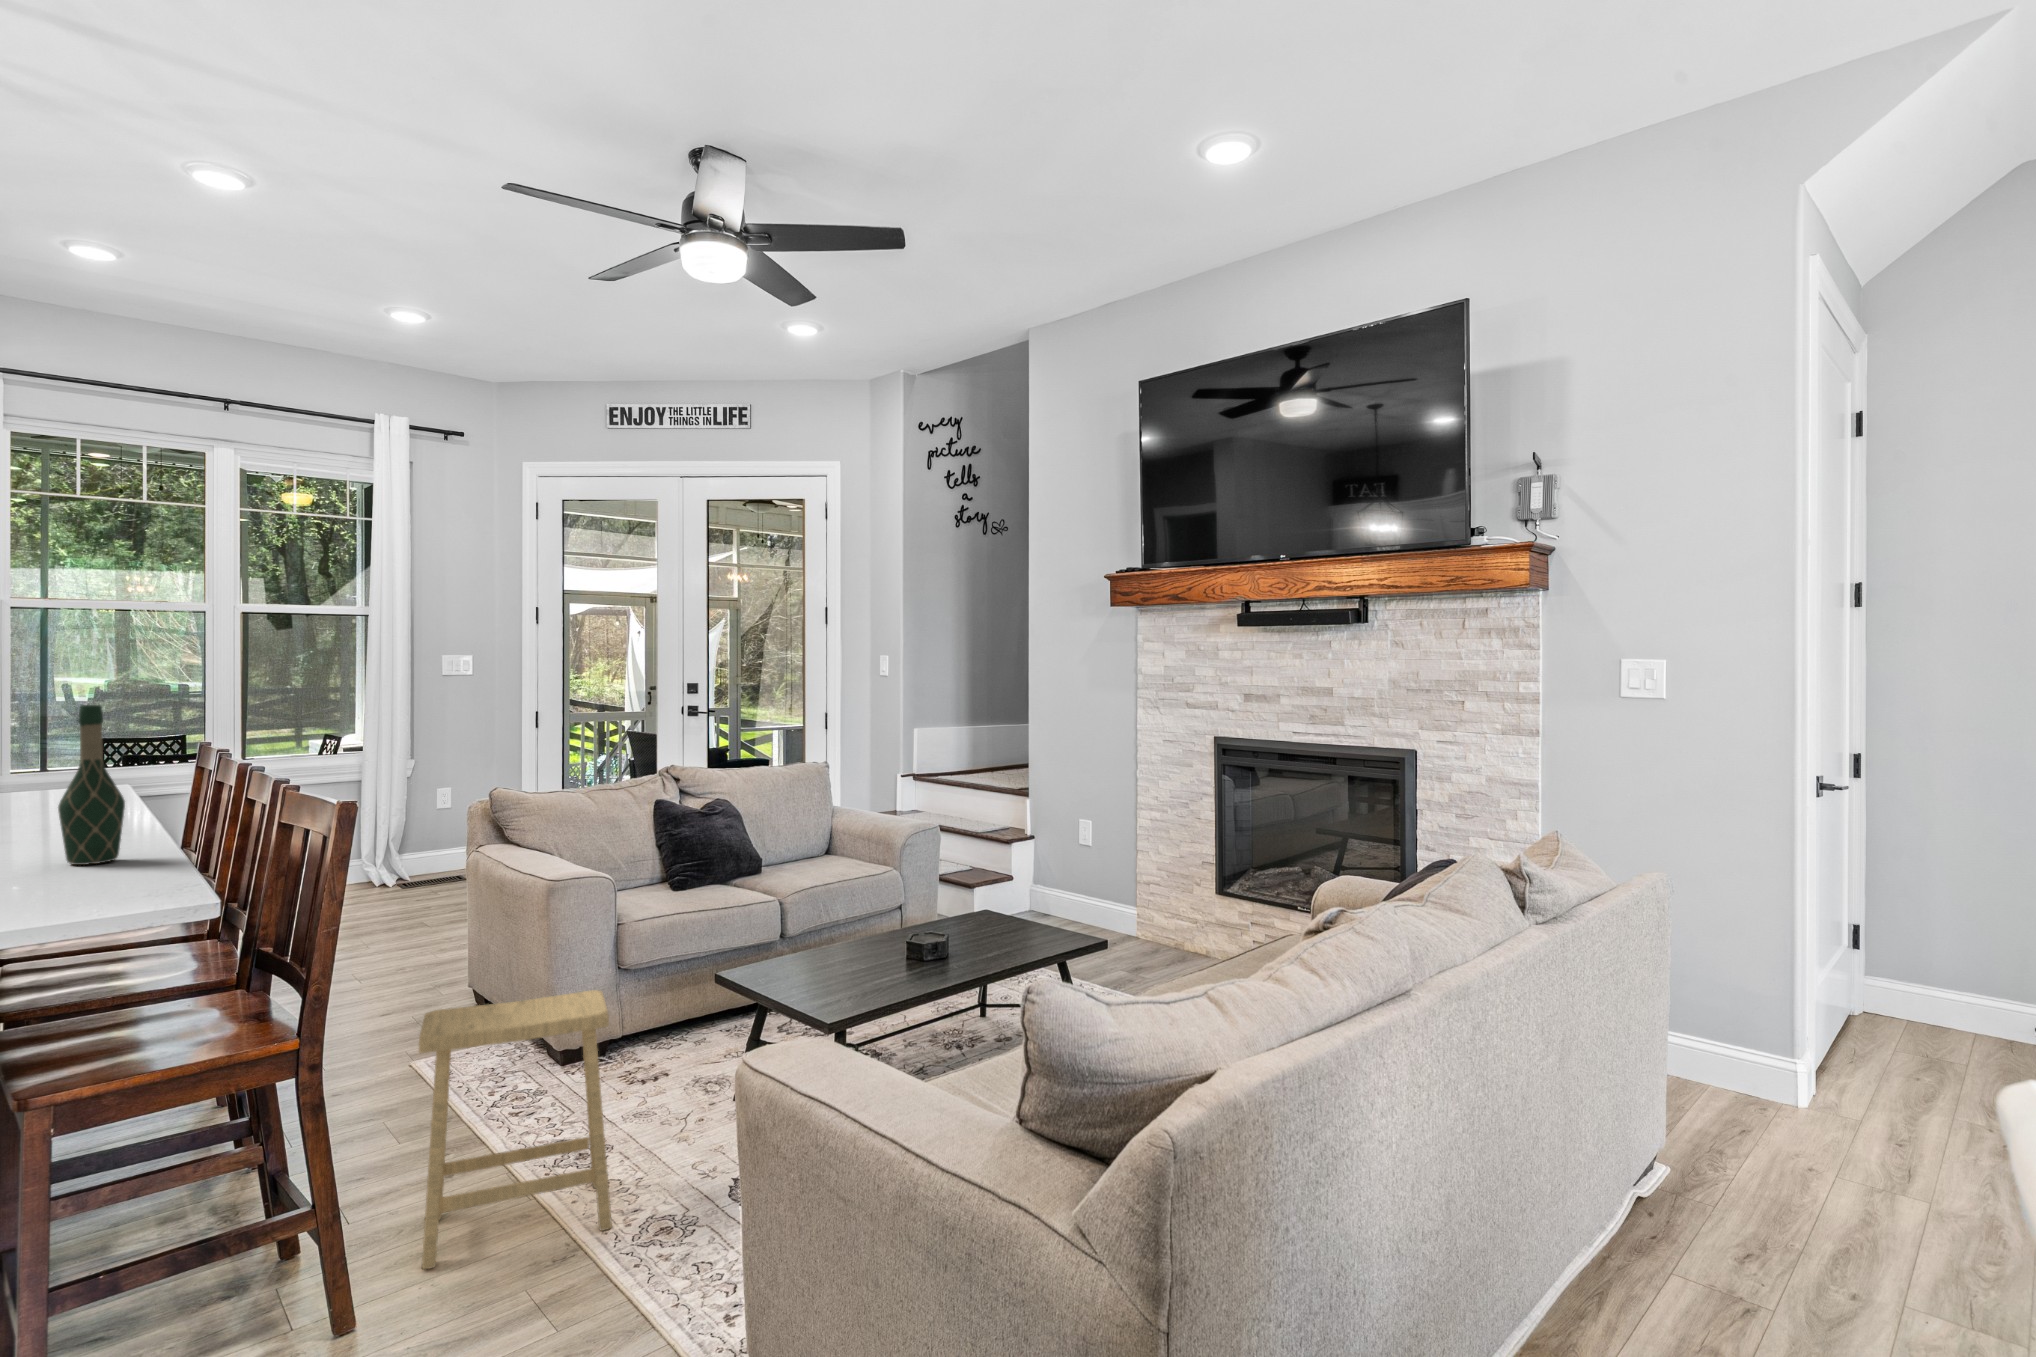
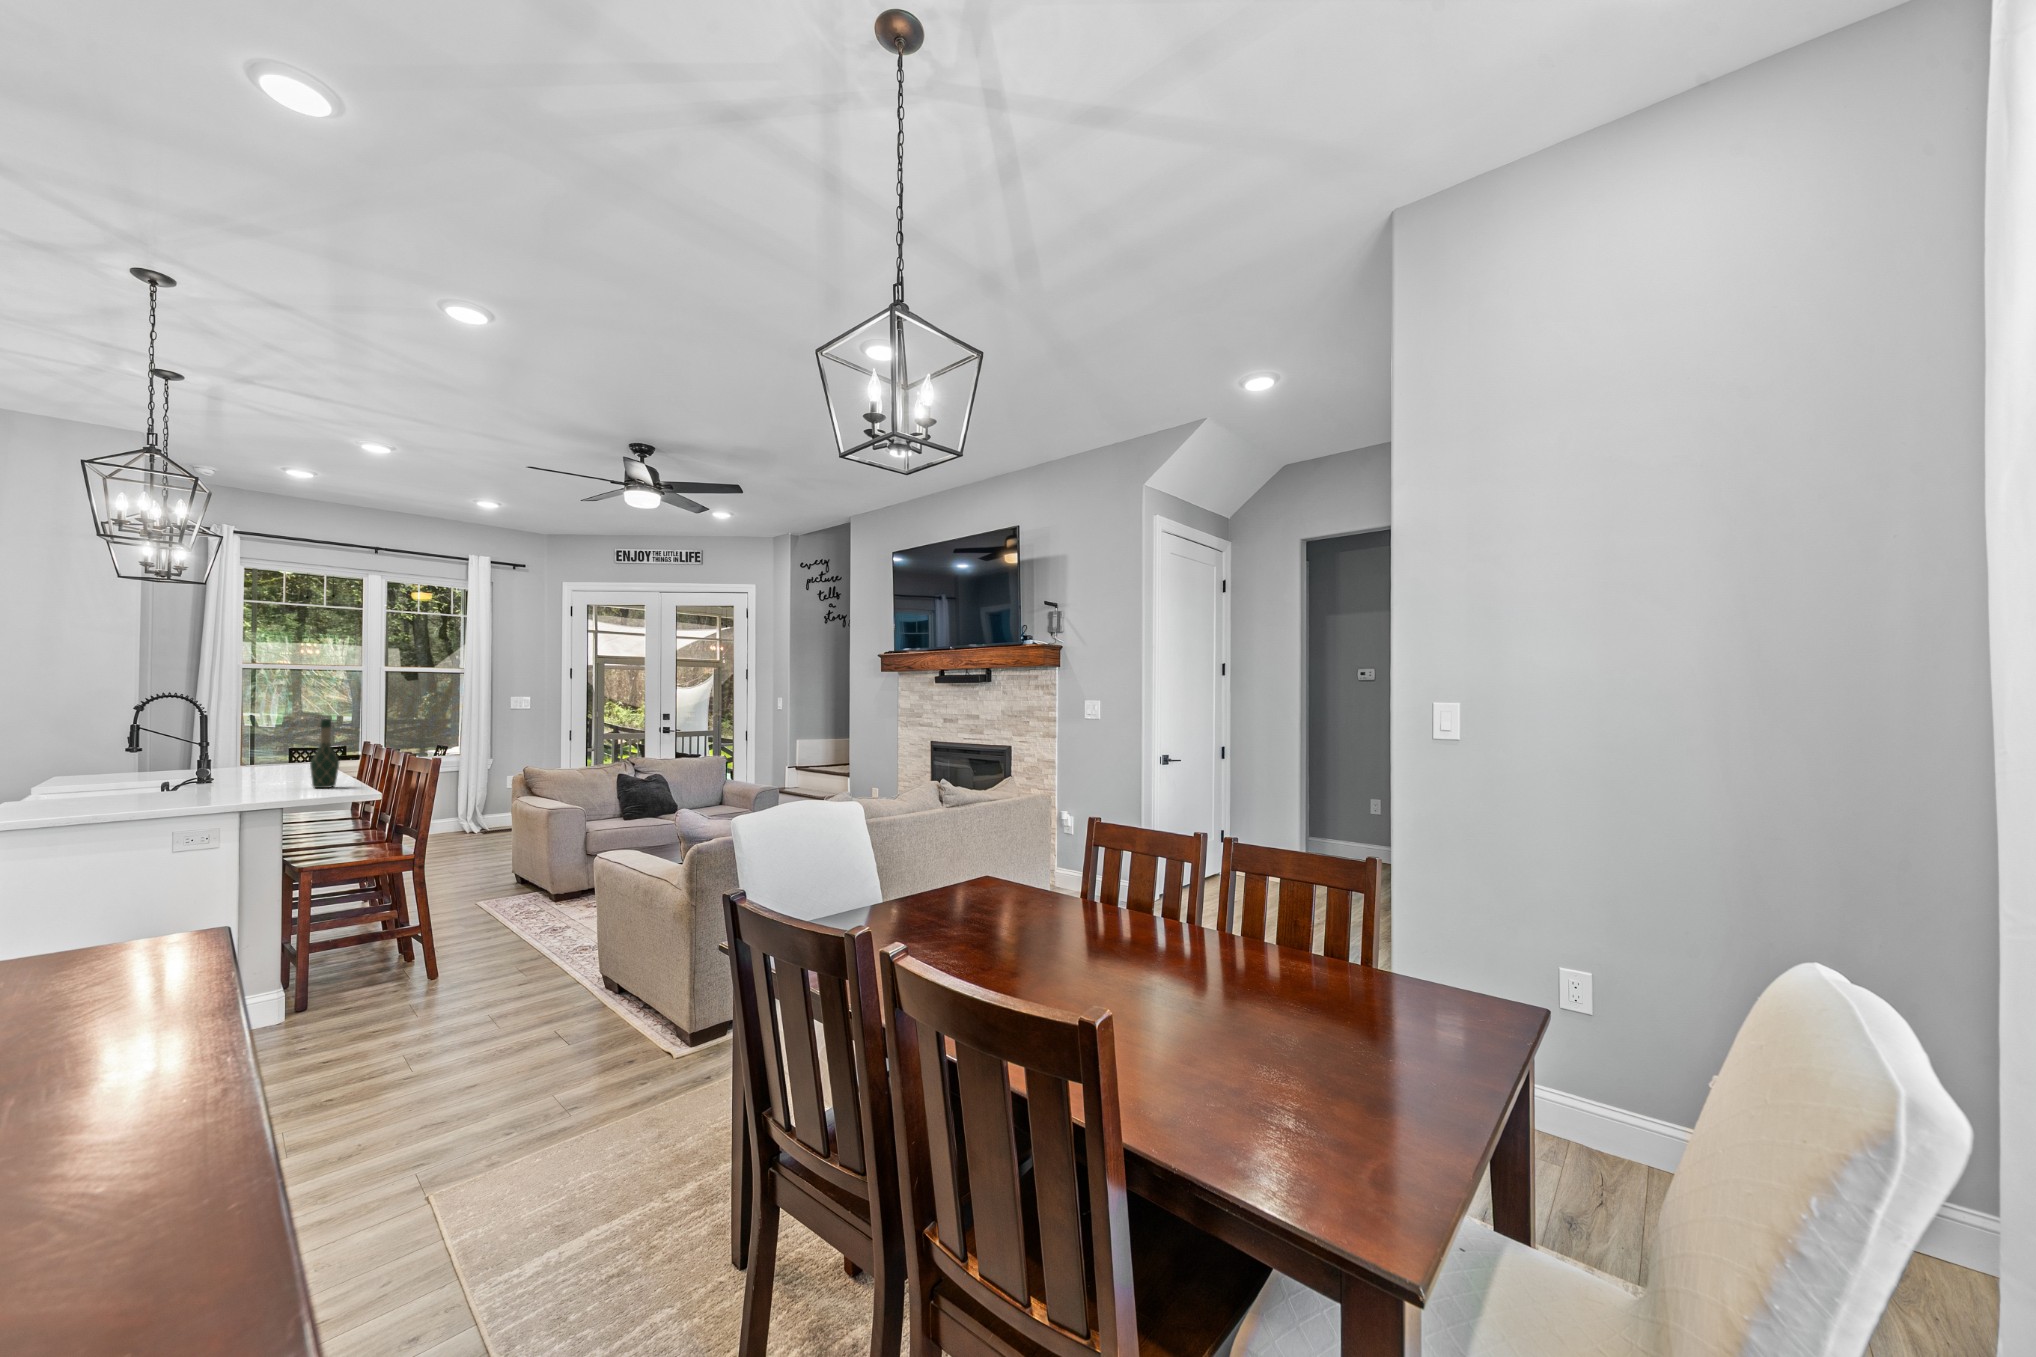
footstool: present [419,990,612,1270] -> none [469,851,563,968]

